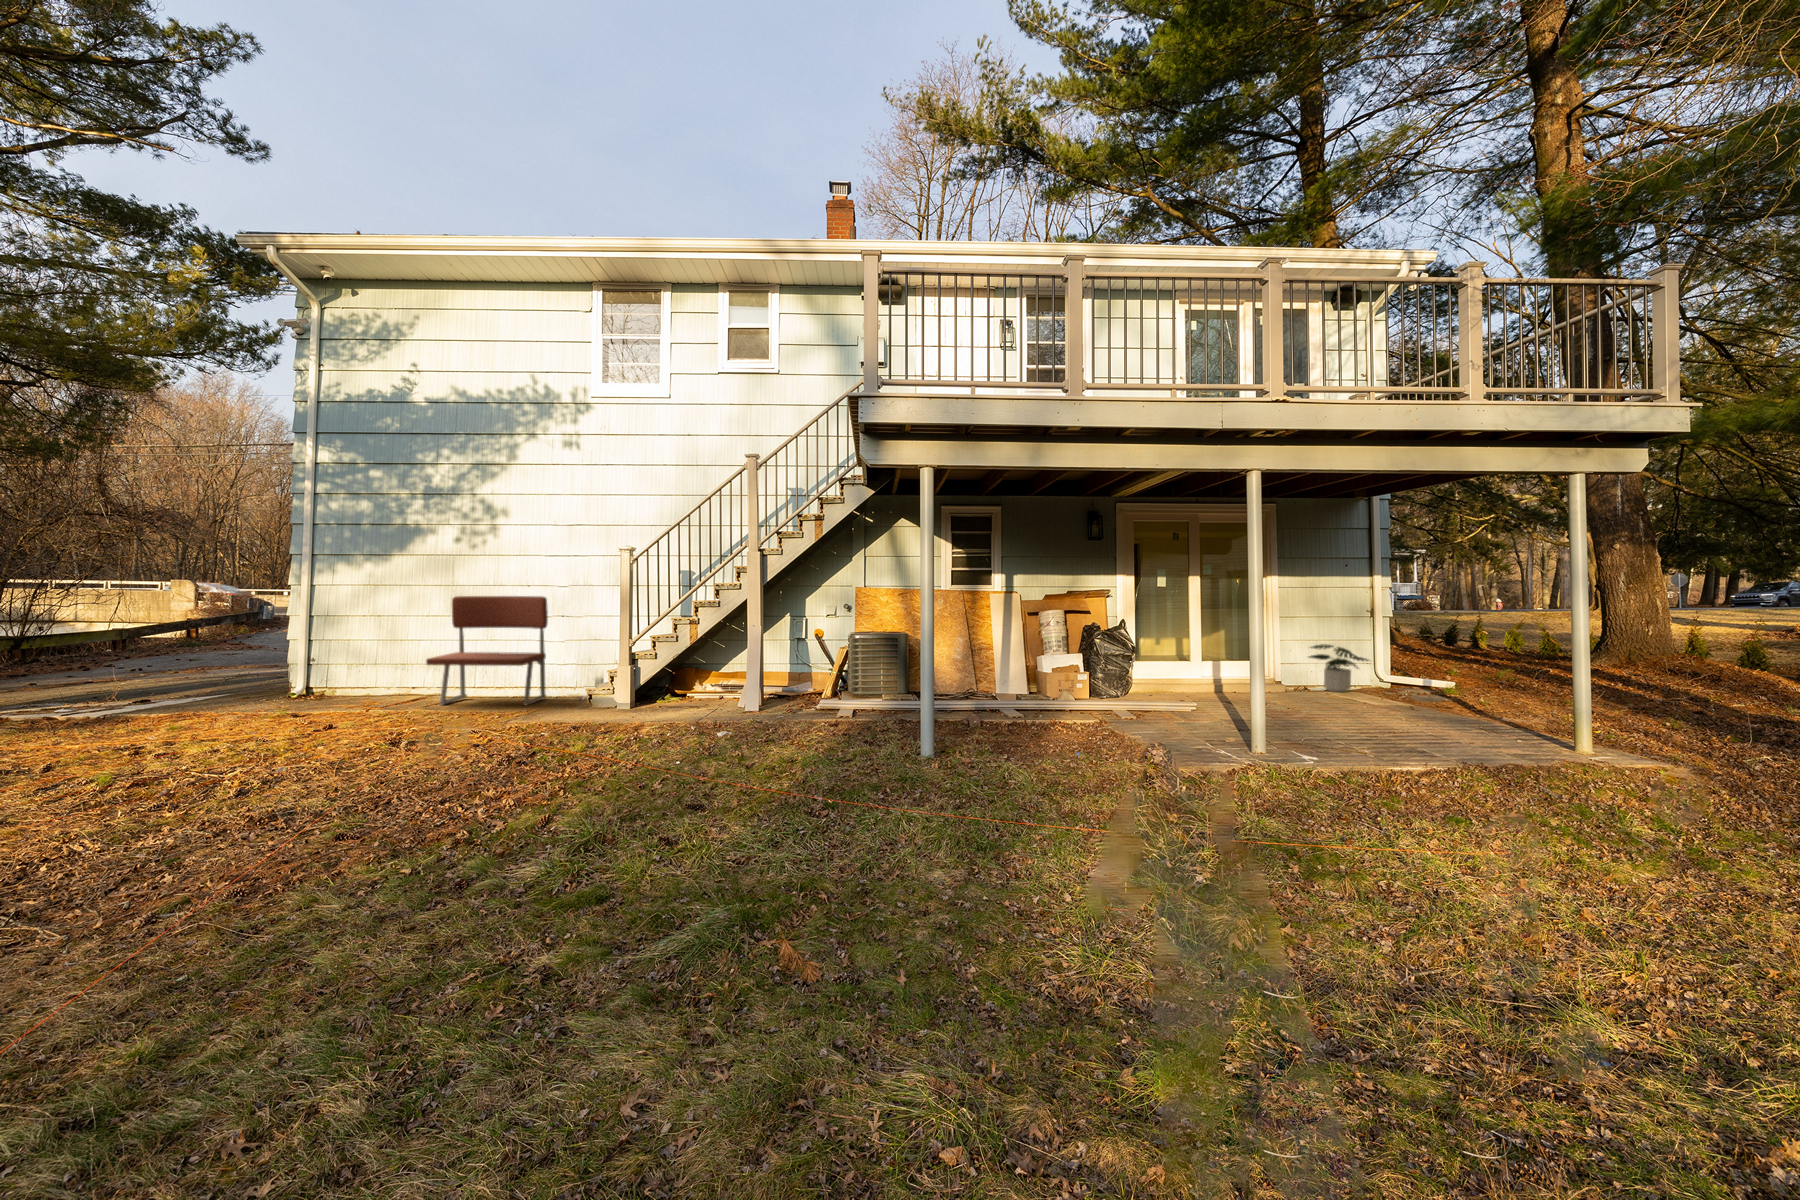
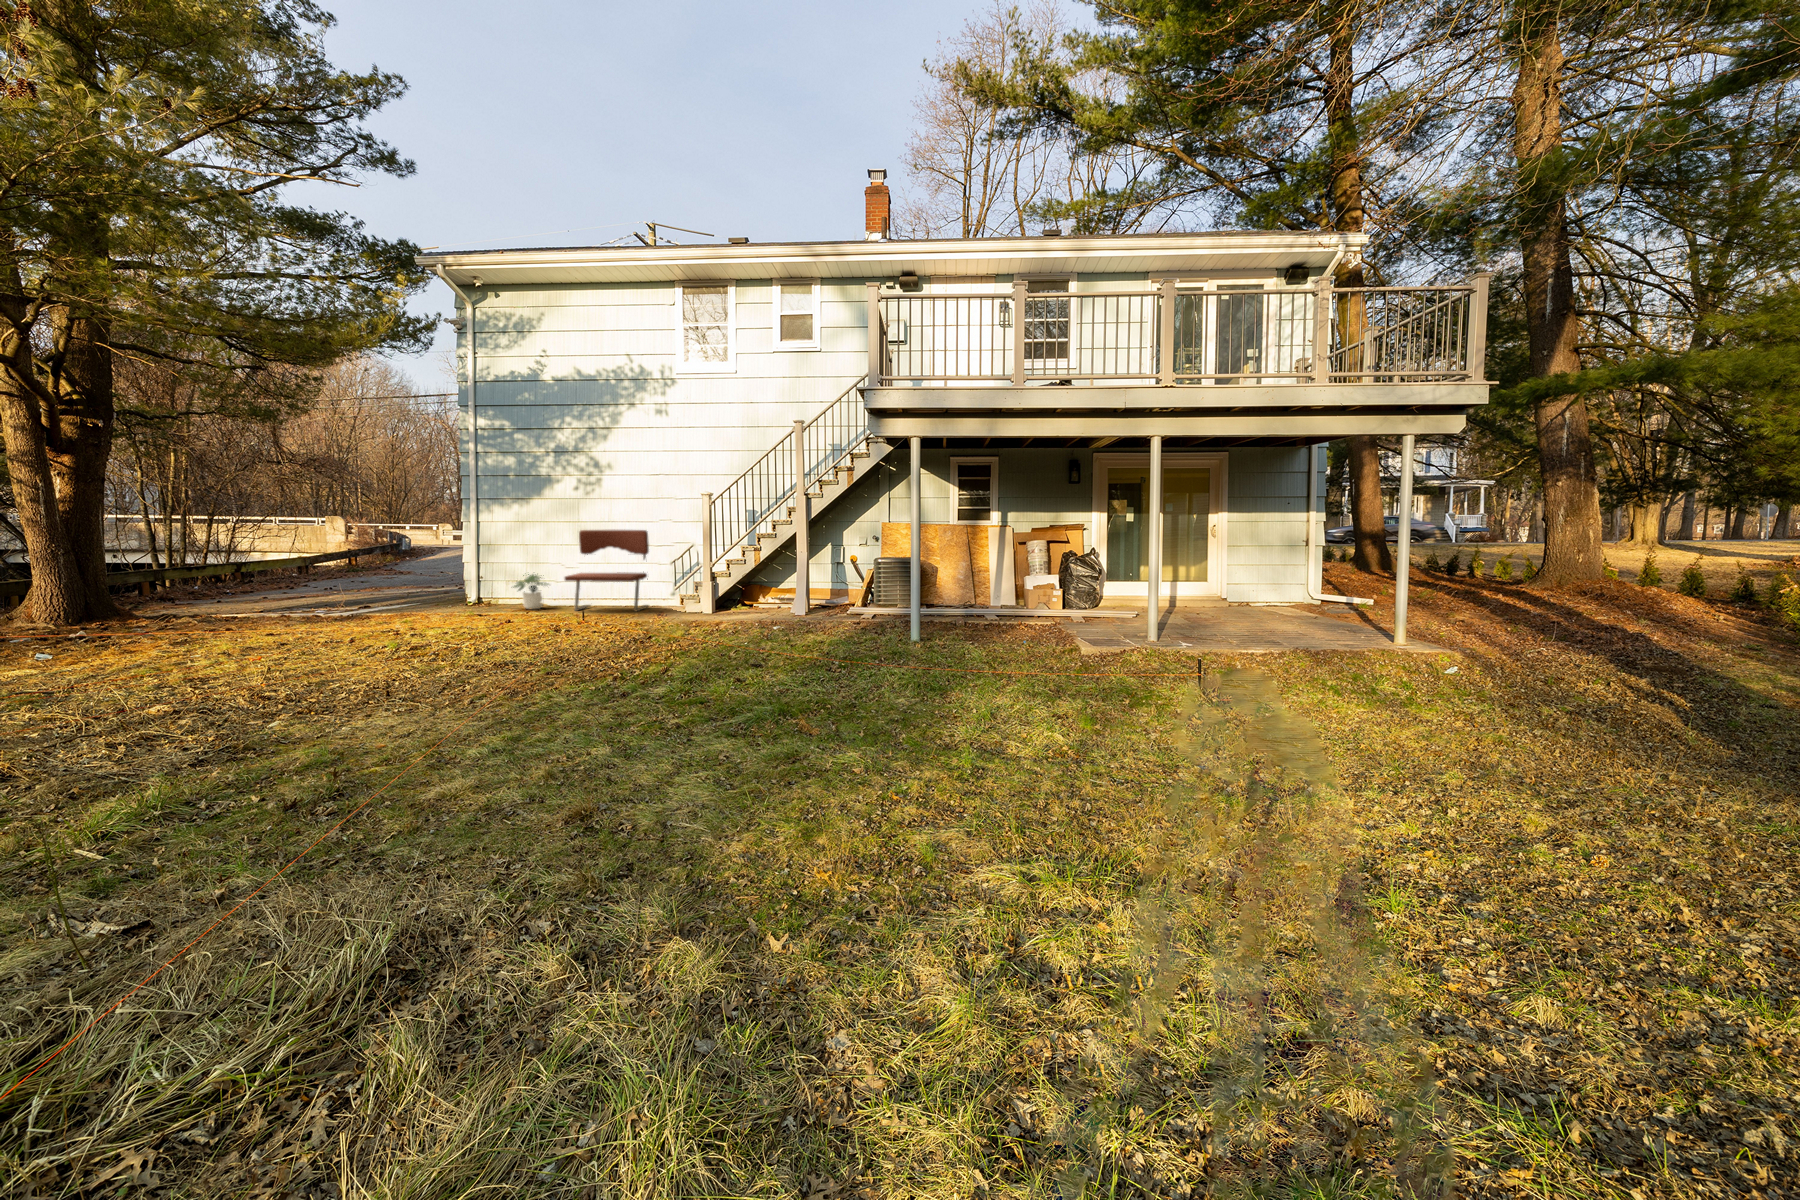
potted plant: present [1309,644,1368,692] -> present [513,574,548,609]

